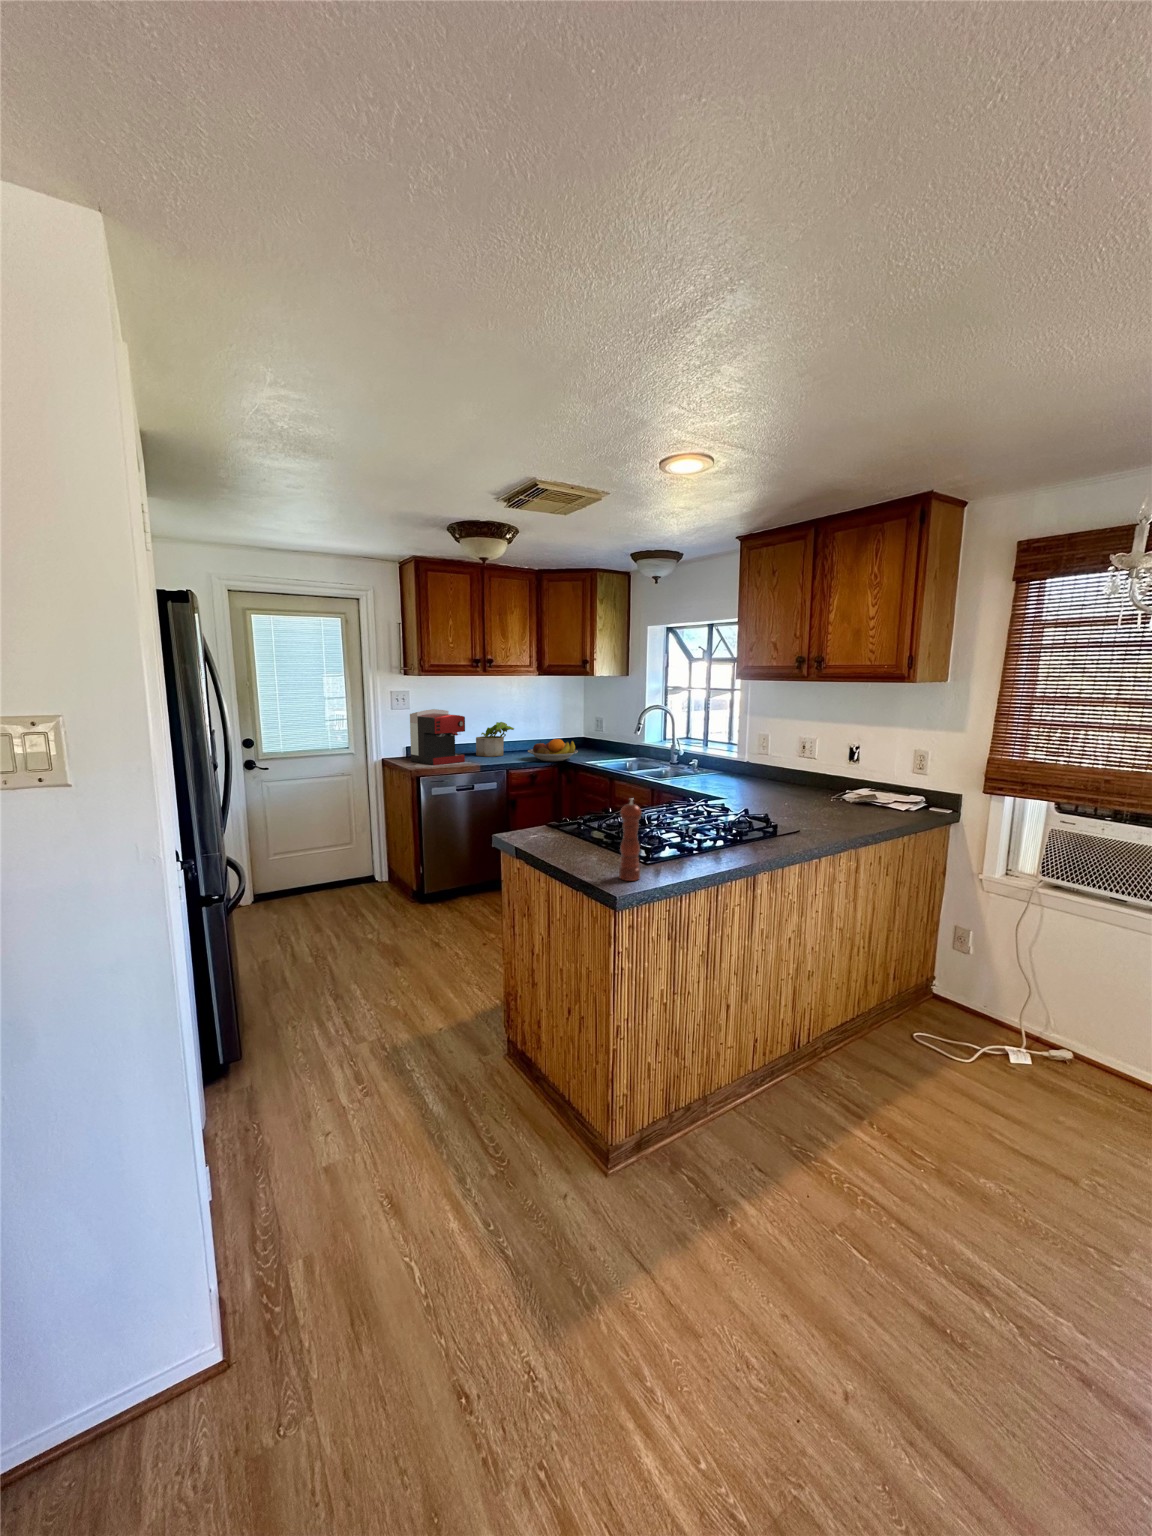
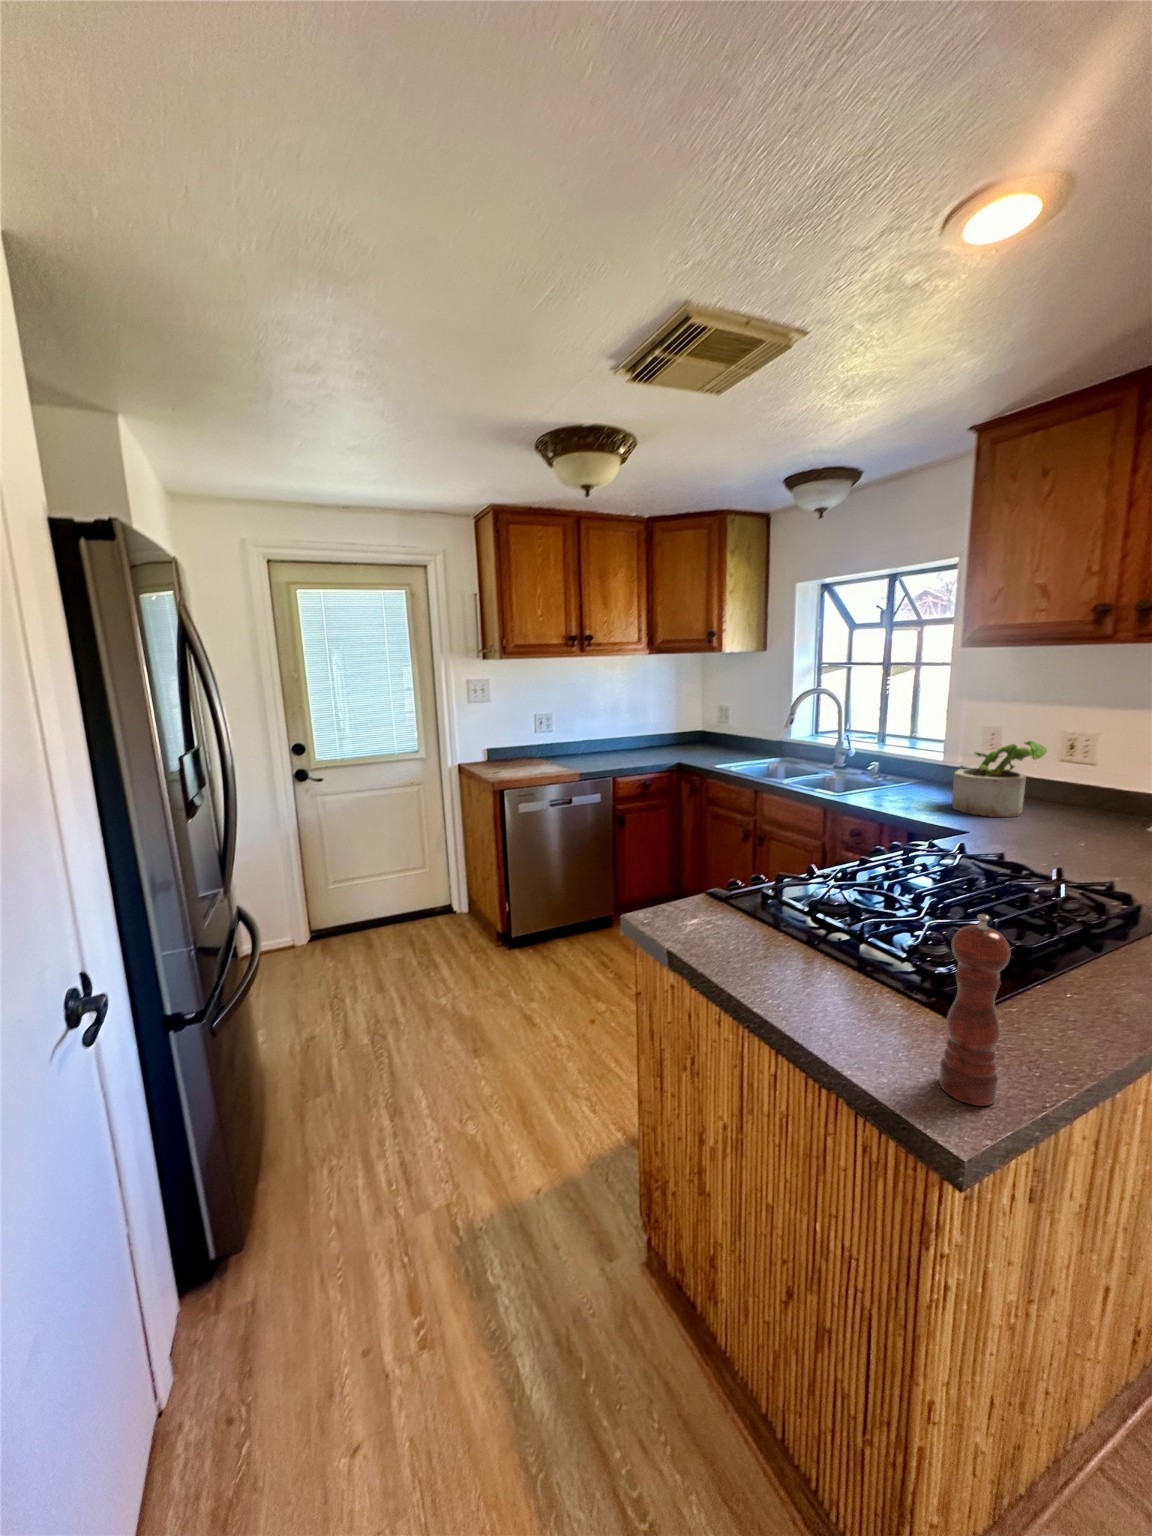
coffee maker: present [410,709,465,765] -> none [490,701,559,773]
potted plant: present [476,722,514,757] -> present [952,741,1047,817]
fruit bowl: present [528,739,578,761] -> none [638,736,704,765]

